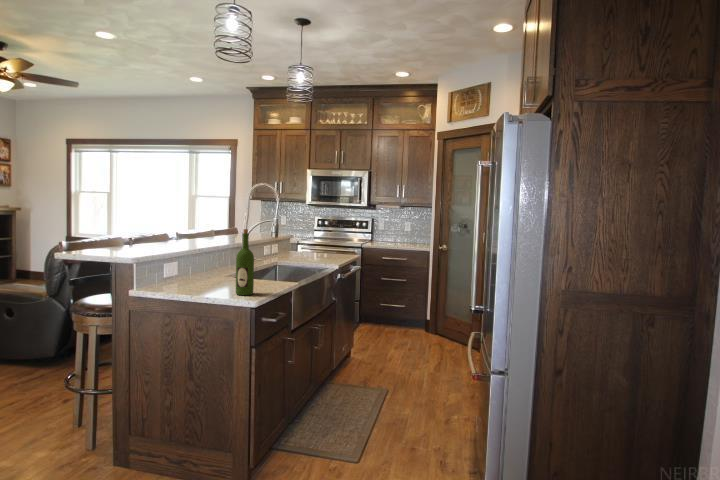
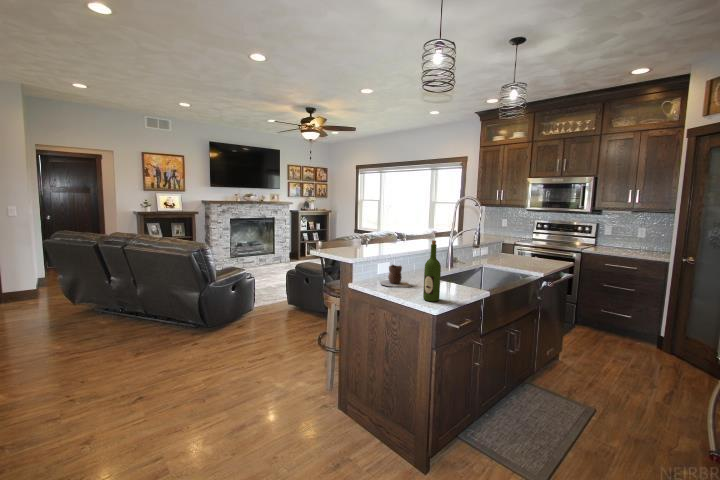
vase: none [171,263,214,288] -> present [380,265,410,287]

